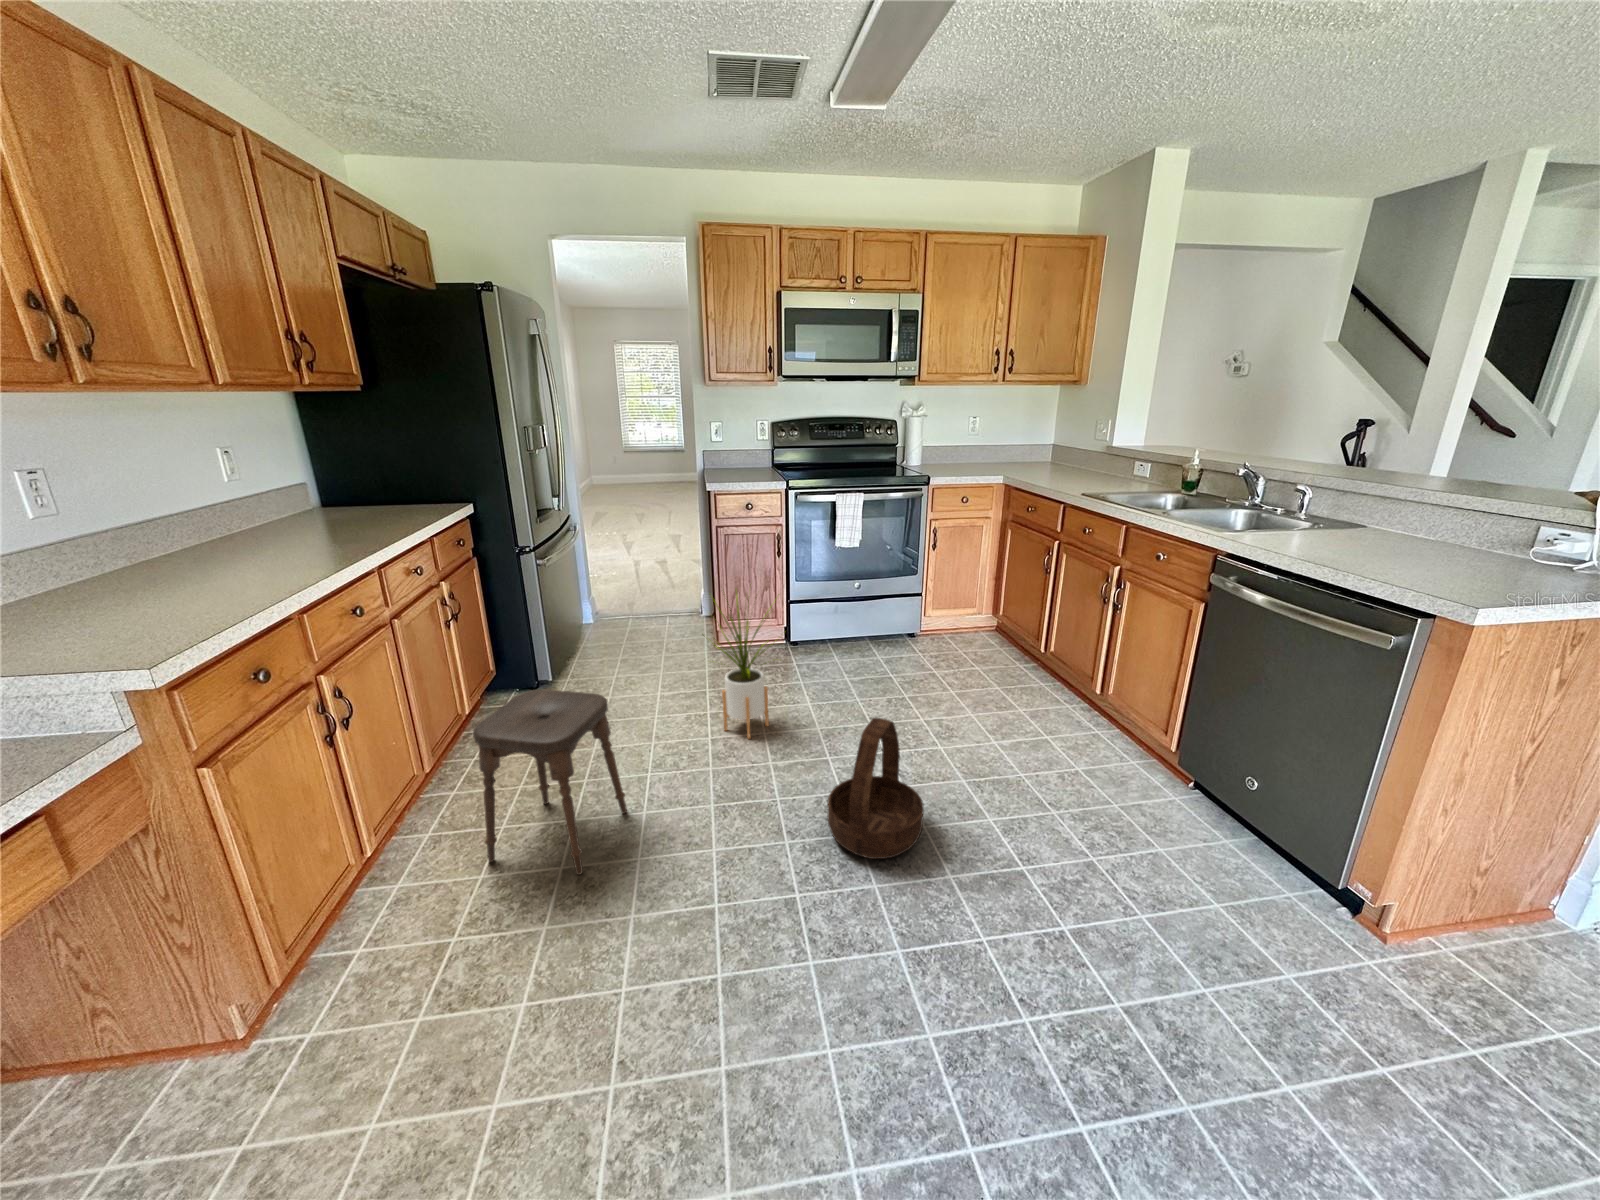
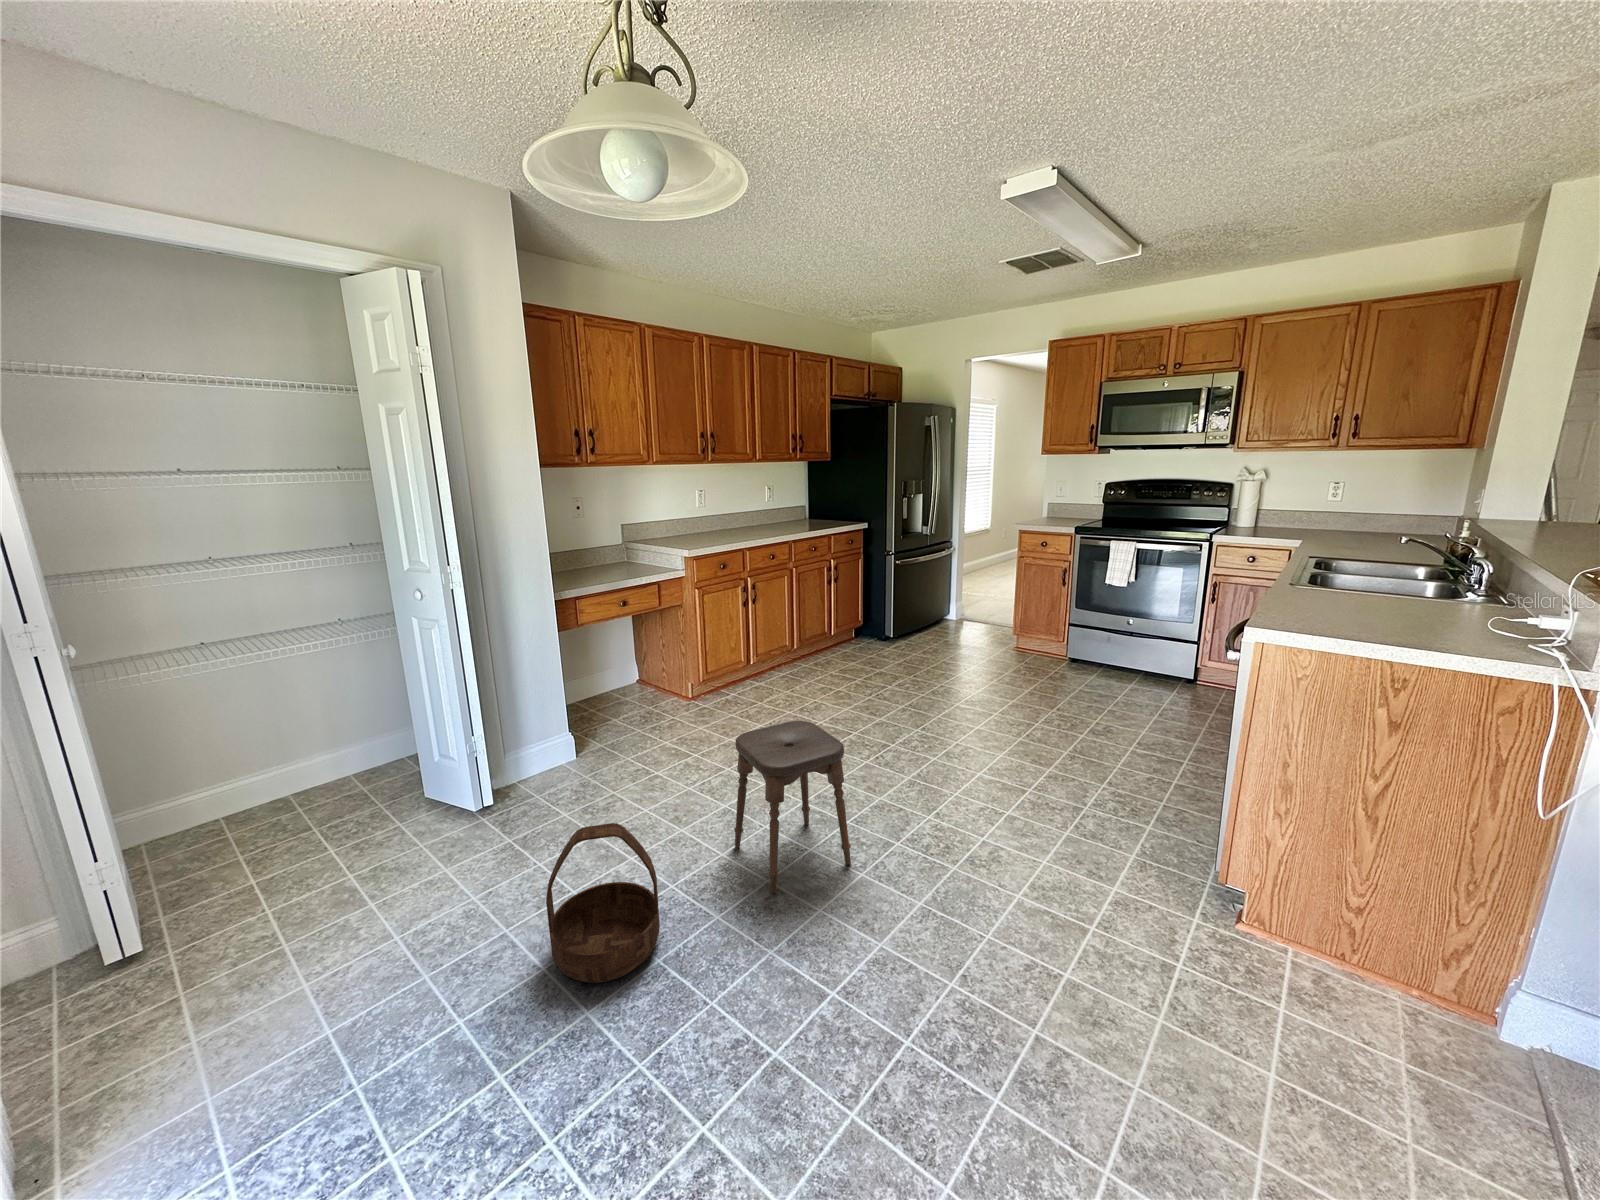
house plant: present [714,593,774,739] -> none [986,675,1094,860]
basket: present [827,718,924,859] -> present [546,823,660,983]

